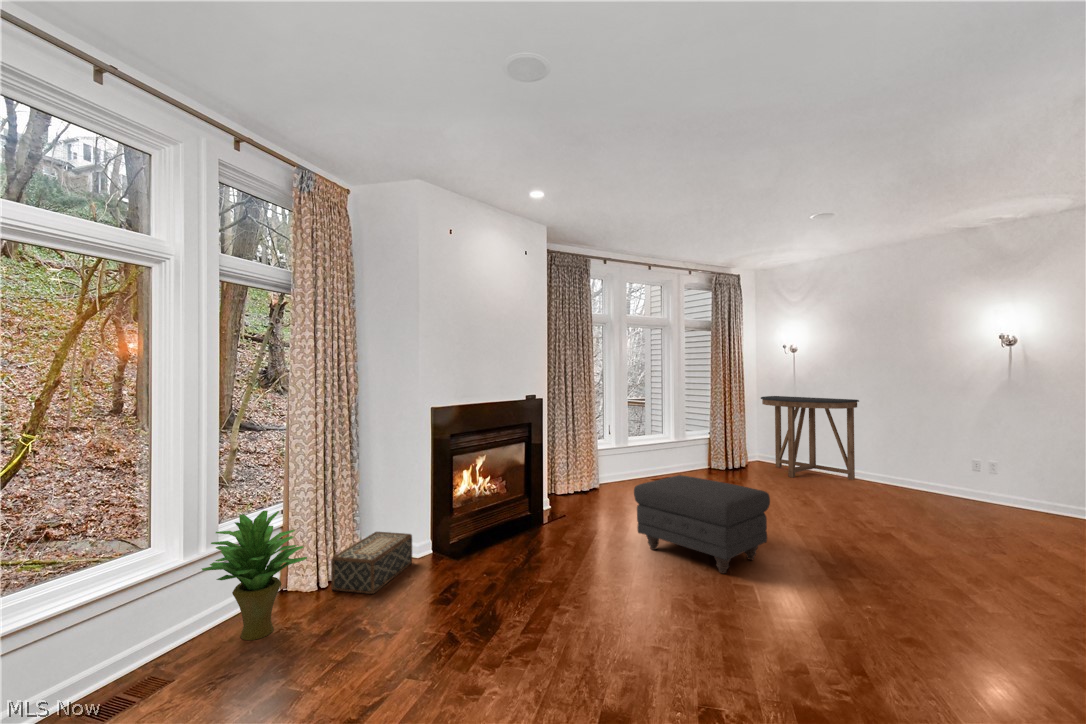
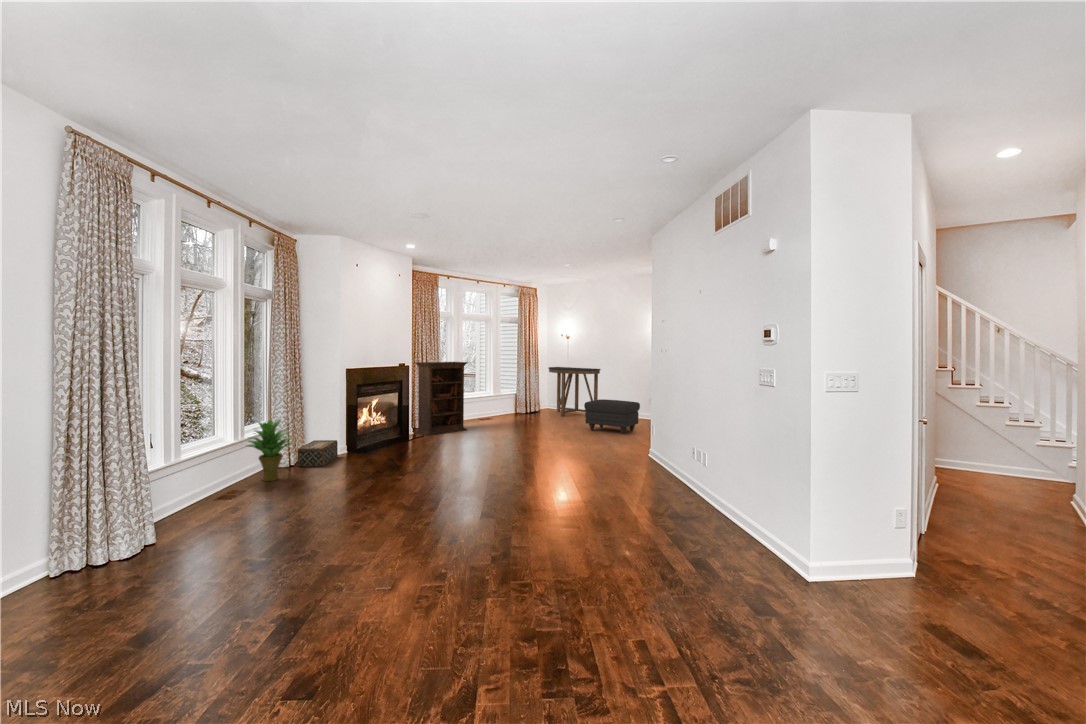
bookcase: none [551,390,639,514] -> present [414,362,468,436]
ottoman: present [634,475,770,573] -> present [584,399,640,434]

